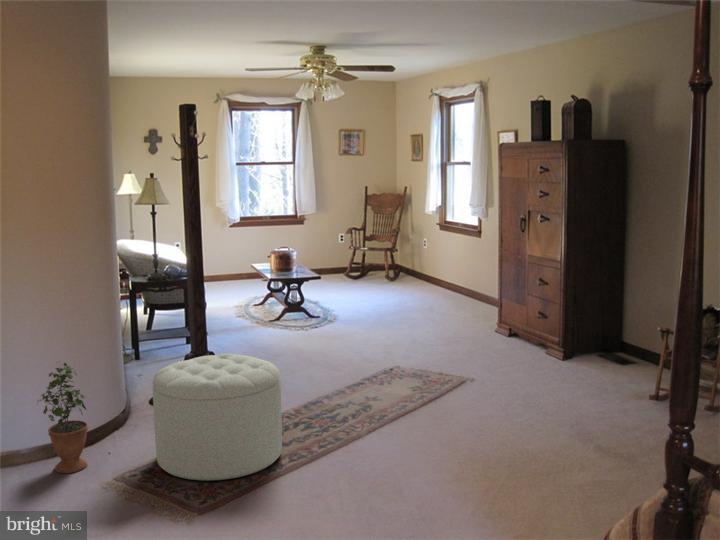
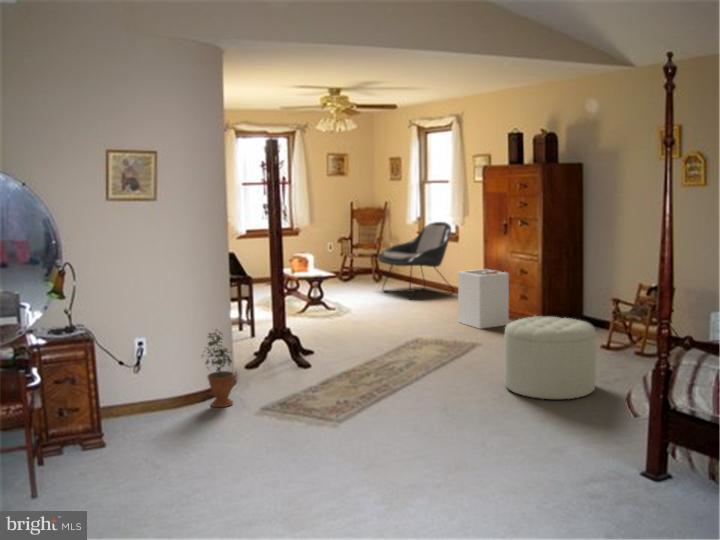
lounge chair: none [383,212,472,306] -> present [378,222,452,298]
laundry hamper: none [459,276,523,355] -> present [458,269,509,329]
ottoman: present [153,354,282,481] -> present [504,316,596,399]

